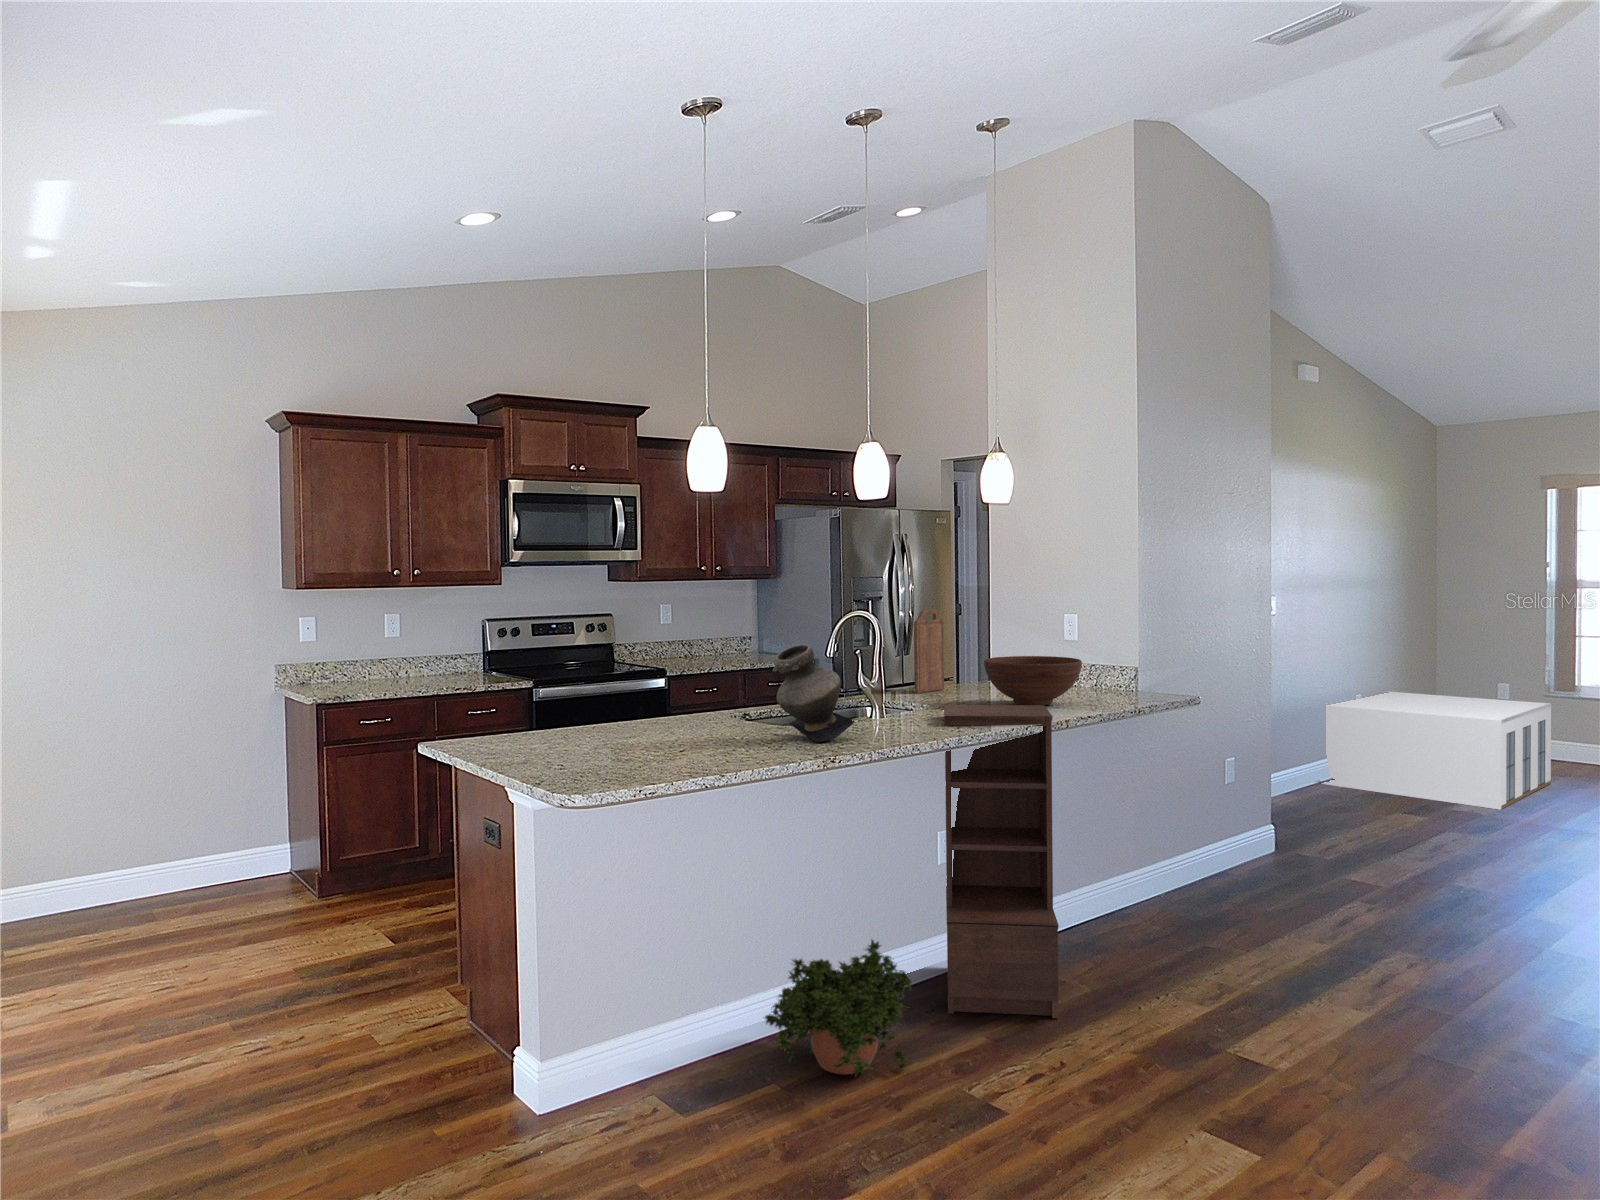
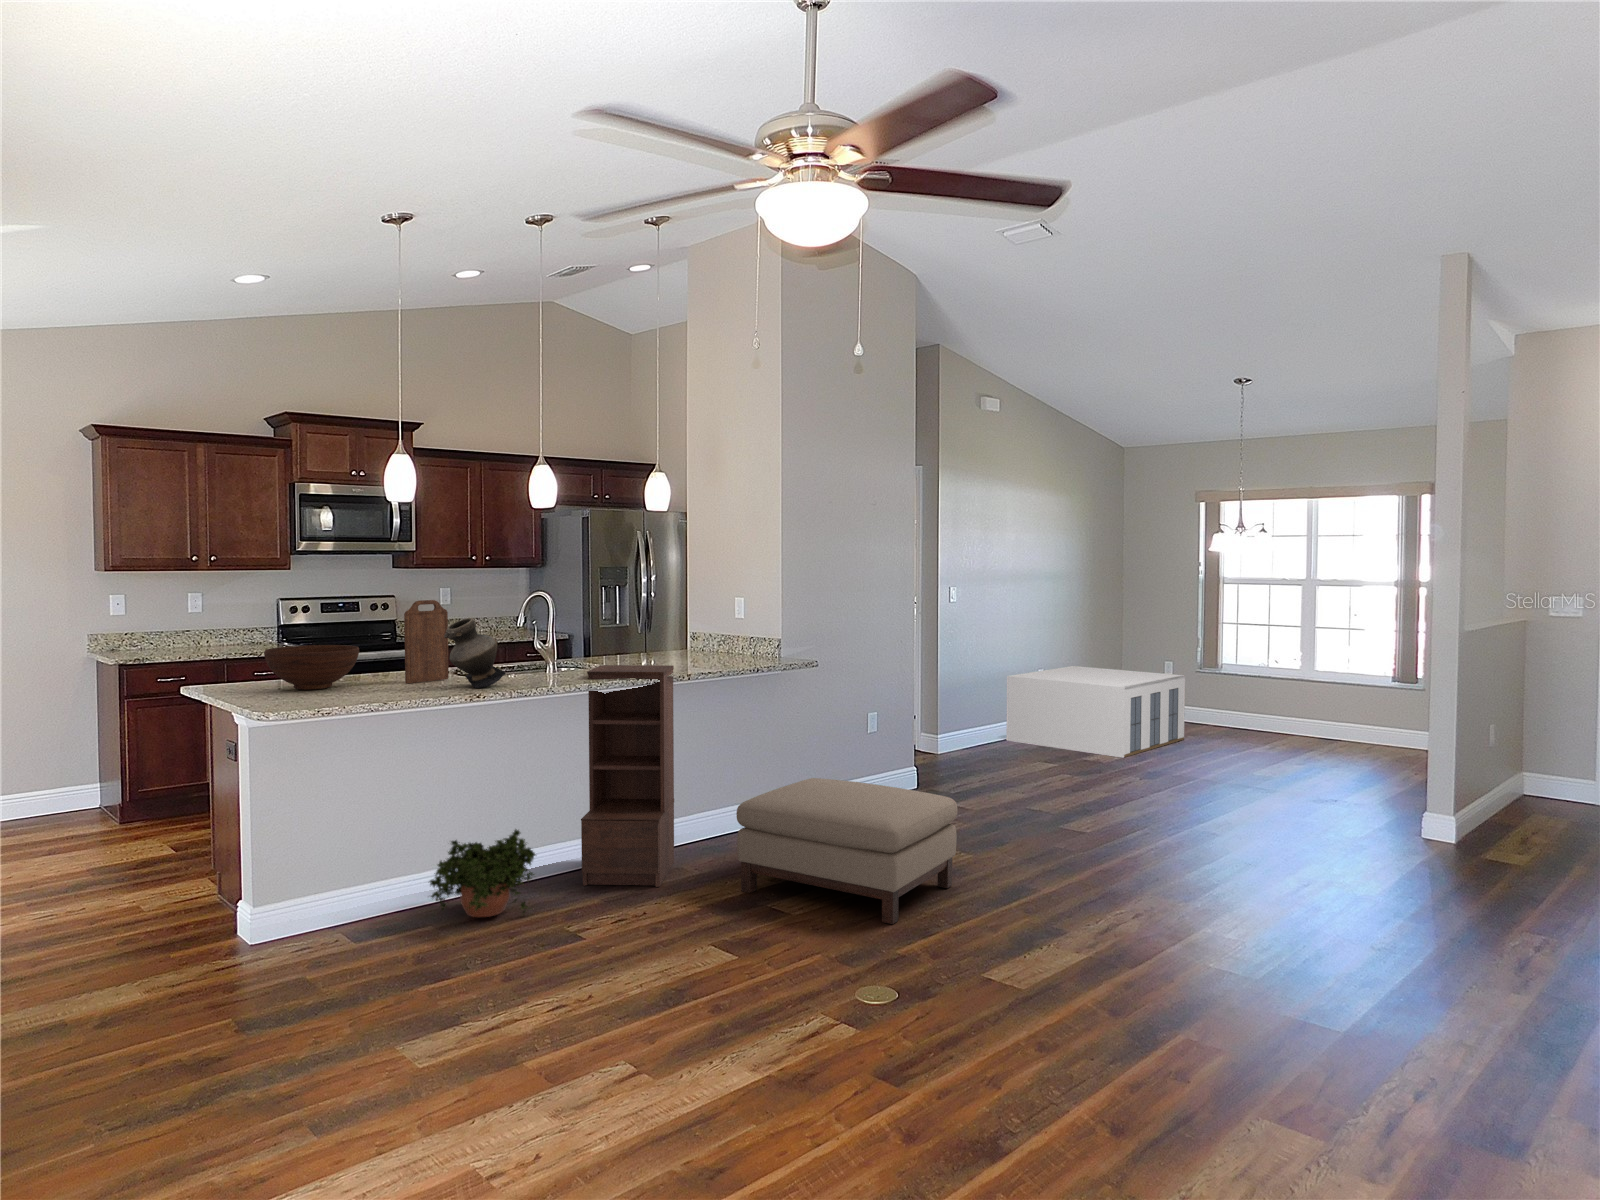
cutting board: present [914,609,944,693] -> present [404,600,449,684]
fruit bowl: present [984,656,1082,705] -> present [264,645,359,690]
ottoman: none [1173,860,1498,1105] -> present [736,778,958,924]

